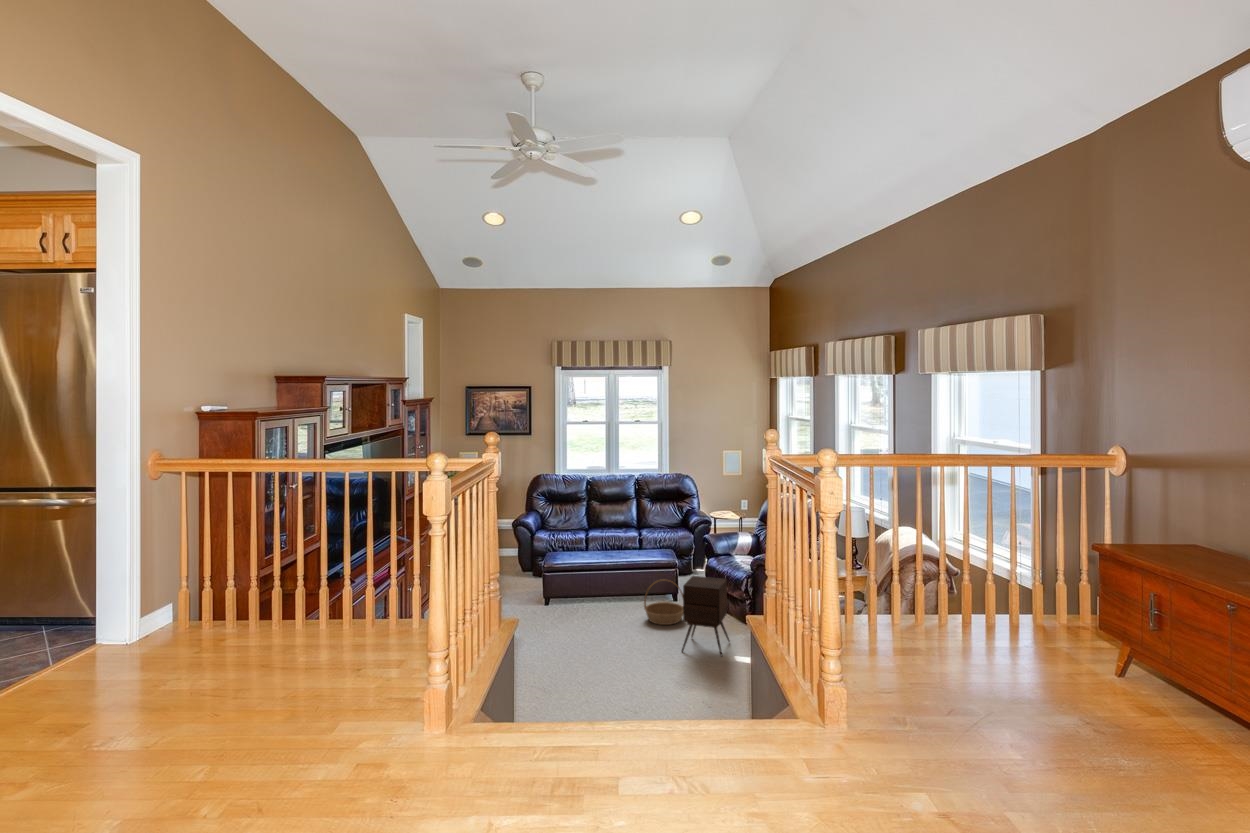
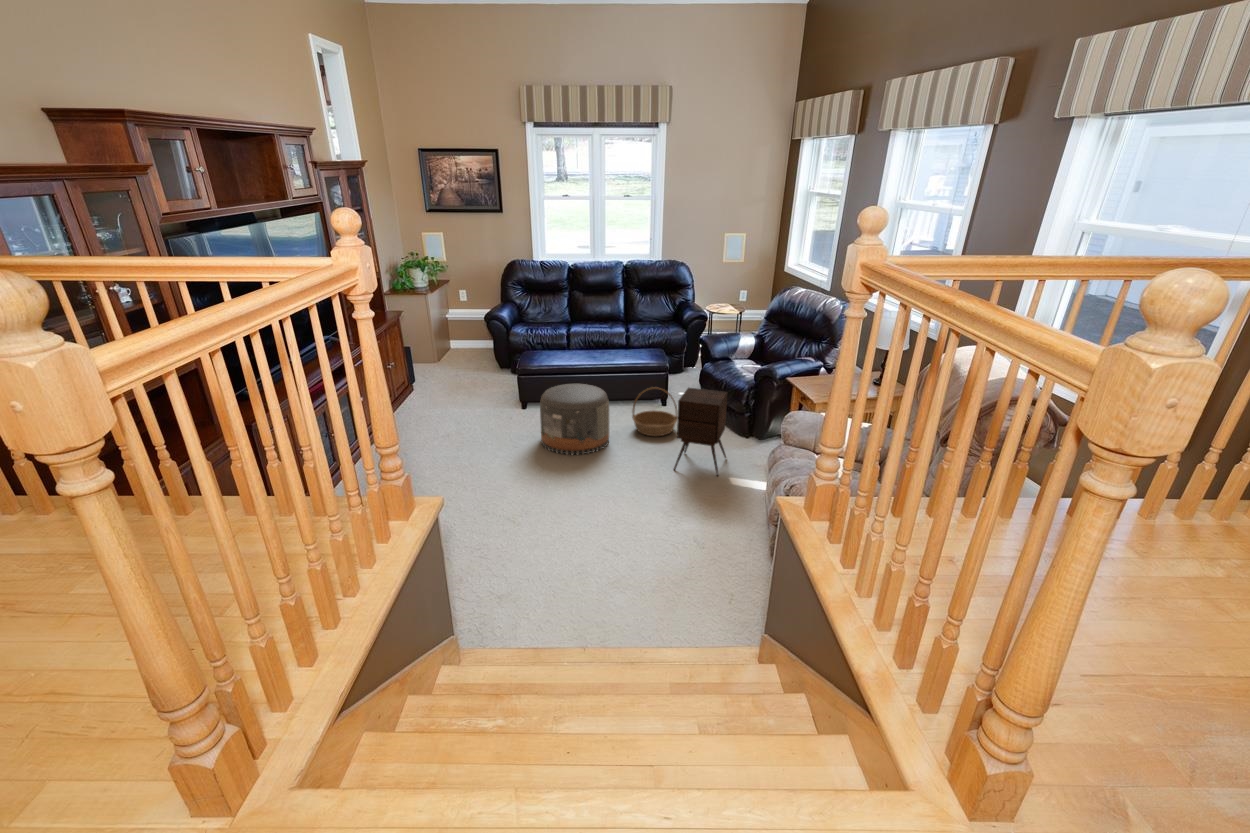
pouf: none [562,576,623,641] -> present [540,384,609,455]

